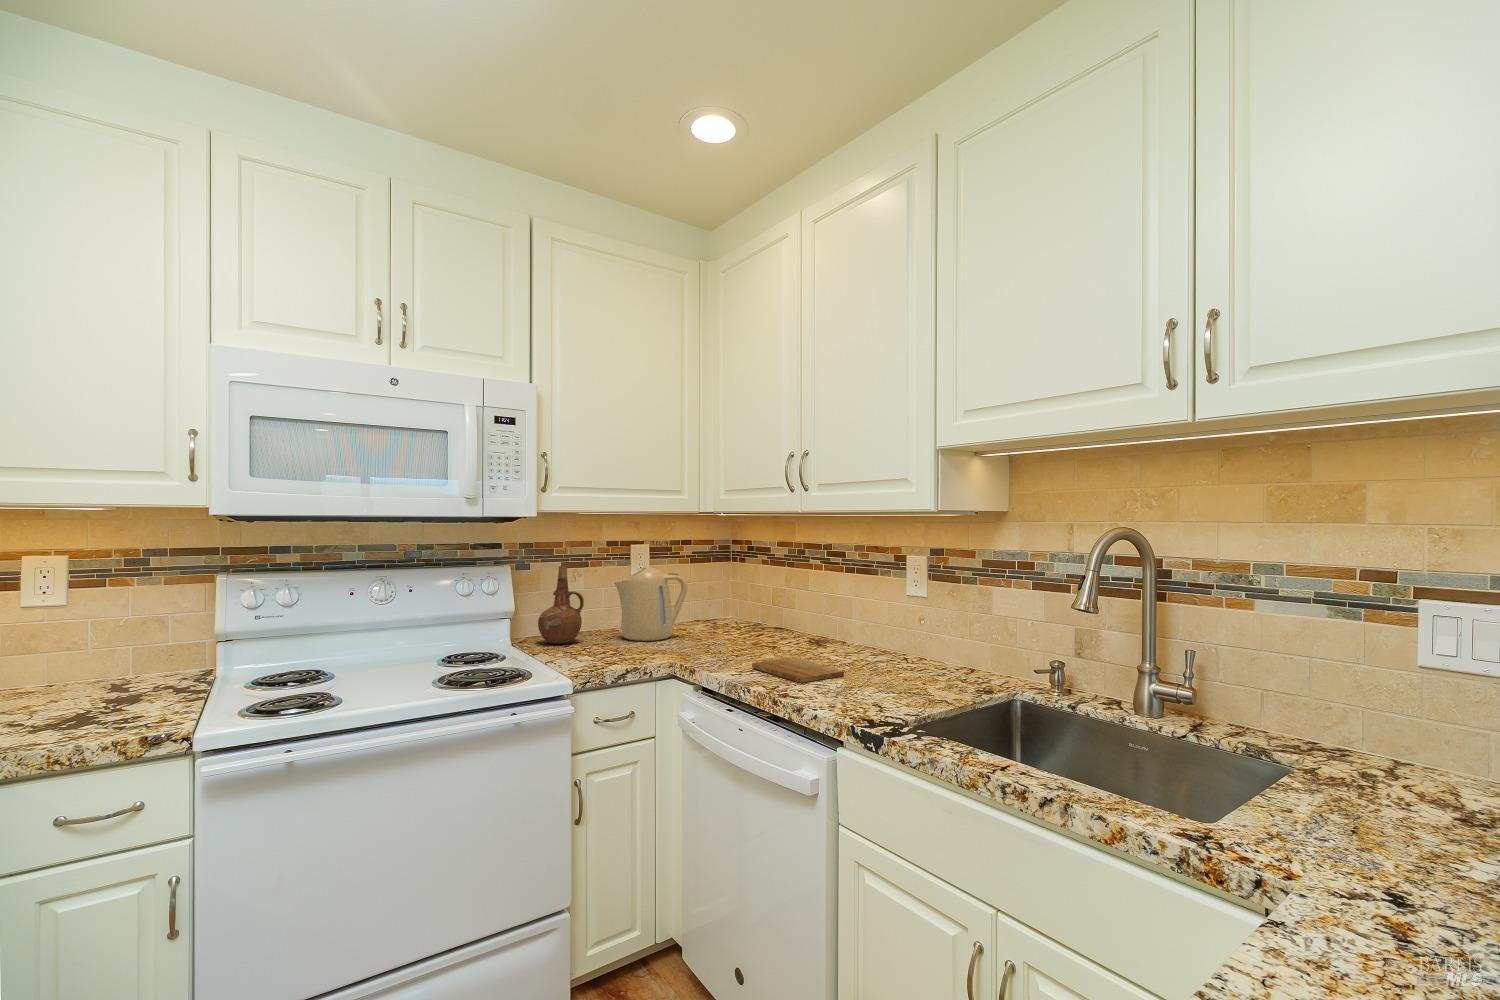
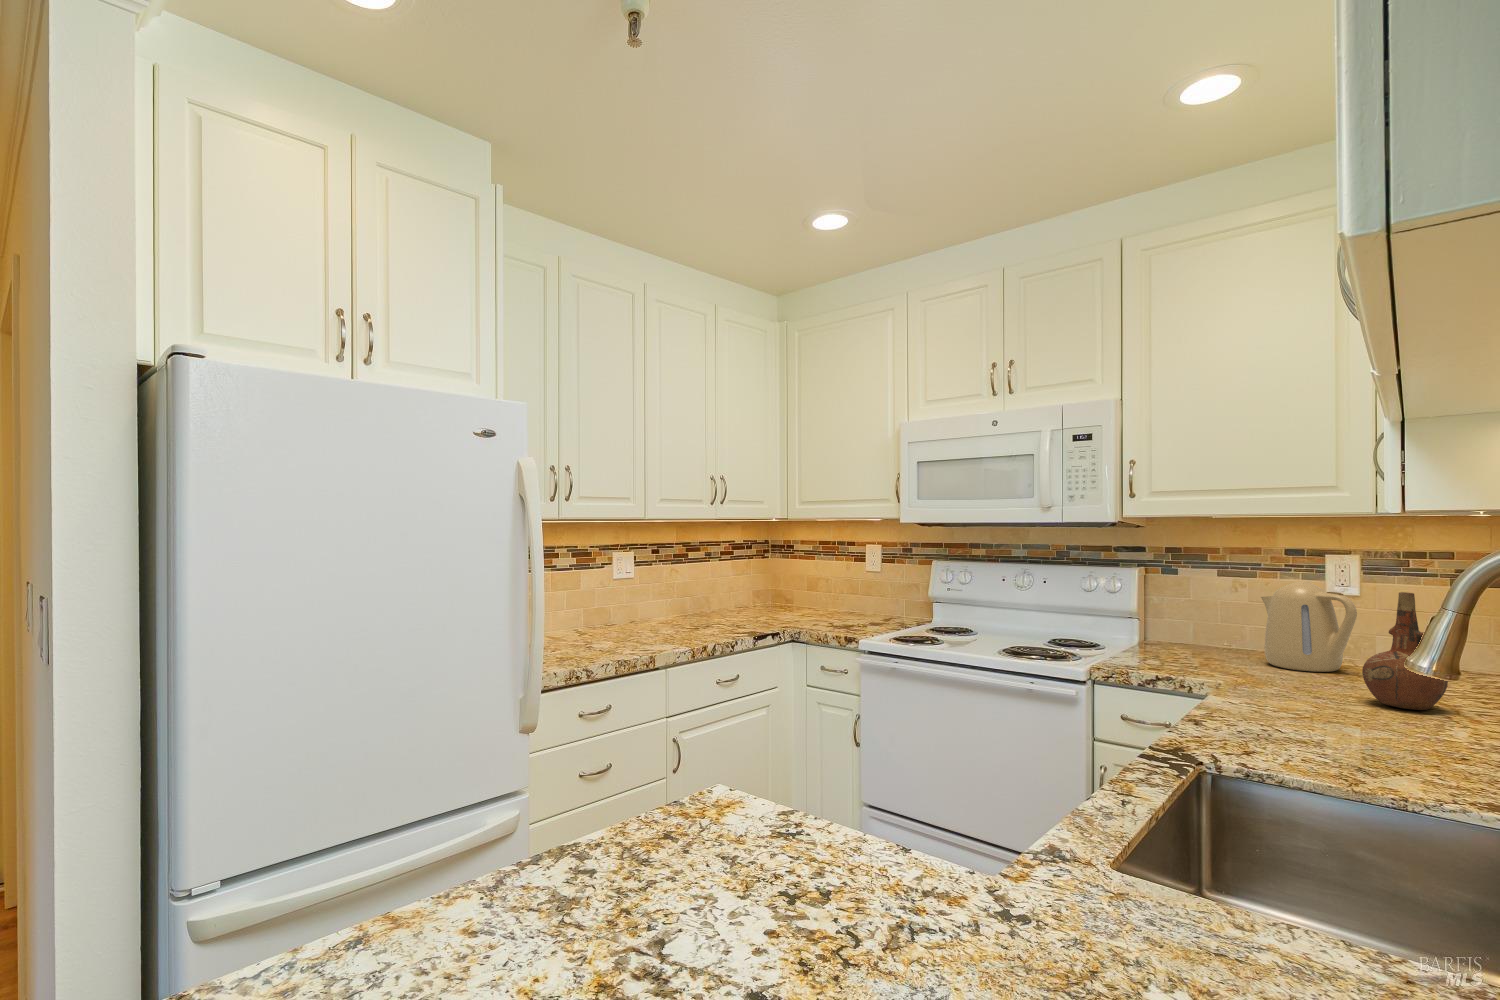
ceramic pitcher: present [538,566,584,644] -> present [1362,592,1448,710]
cutting board: present [752,658,844,683] -> none [1257,701,1361,742]

